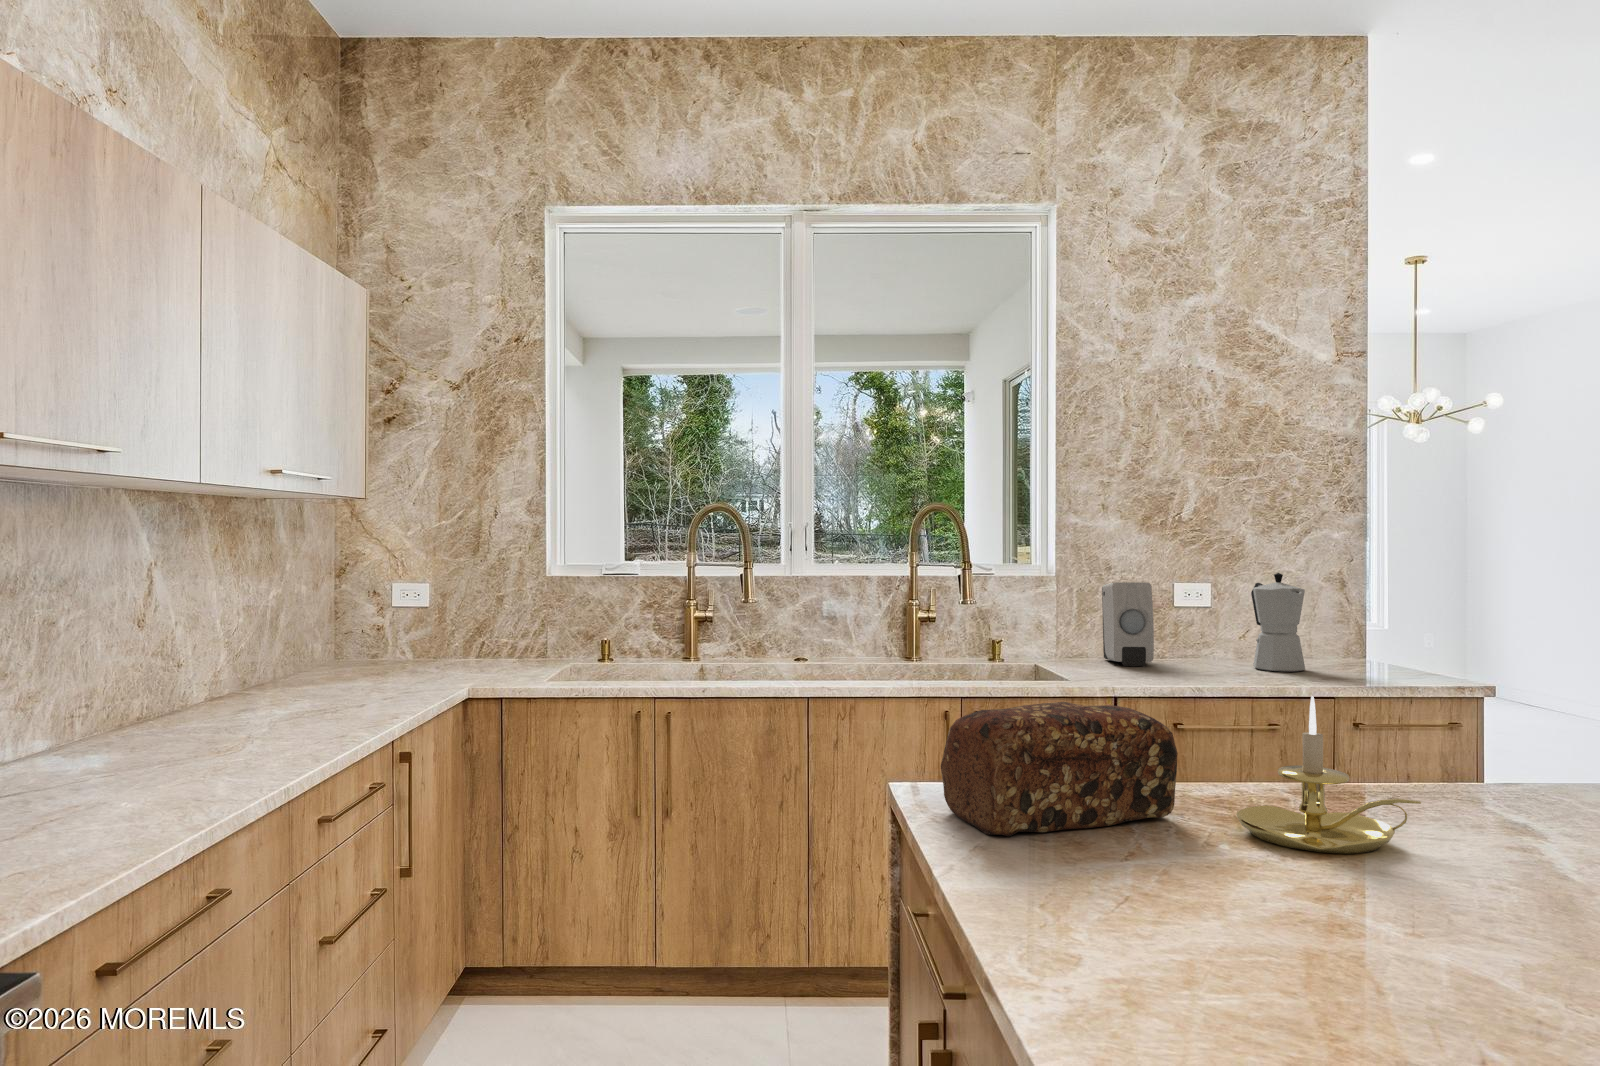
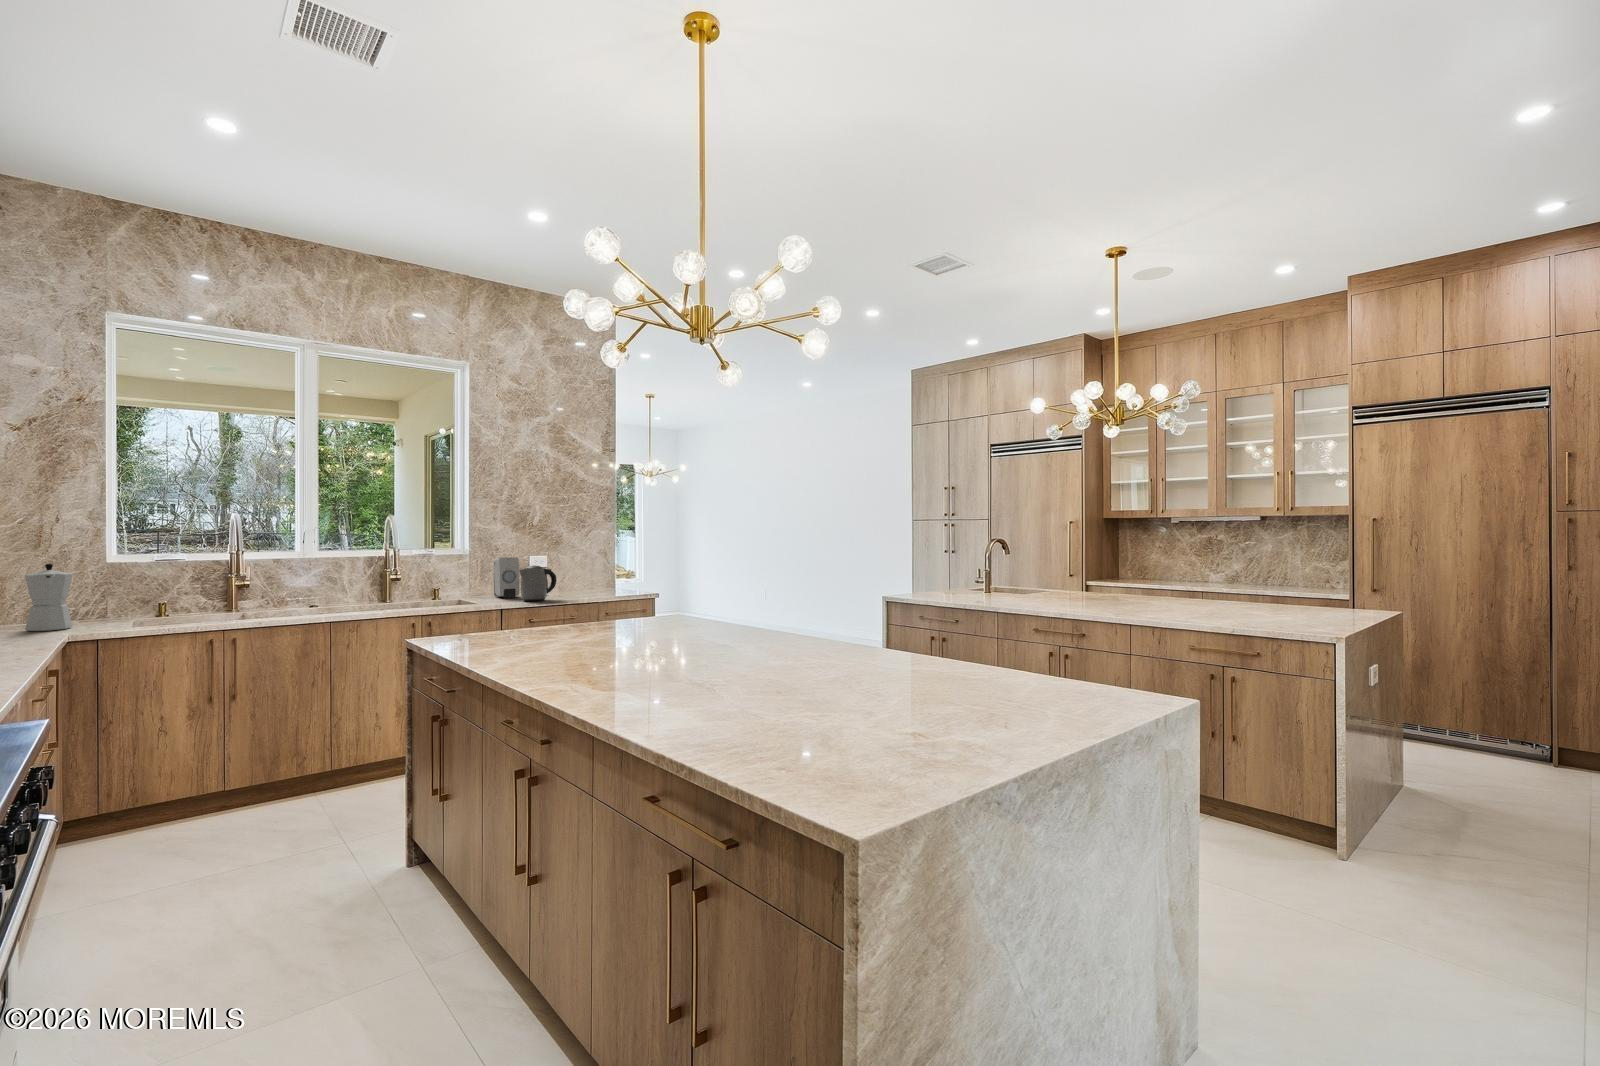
moka pot: present [1251,573,1305,672] -> present [25,564,73,631]
kettle: none [1154,601,1236,680] -> present [519,566,556,602]
candle holder: present [1236,696,1421,854] -> none [540,592,592,637]
bread loaf: present [941,702,1178,836] -> none [436,601,522,645]

